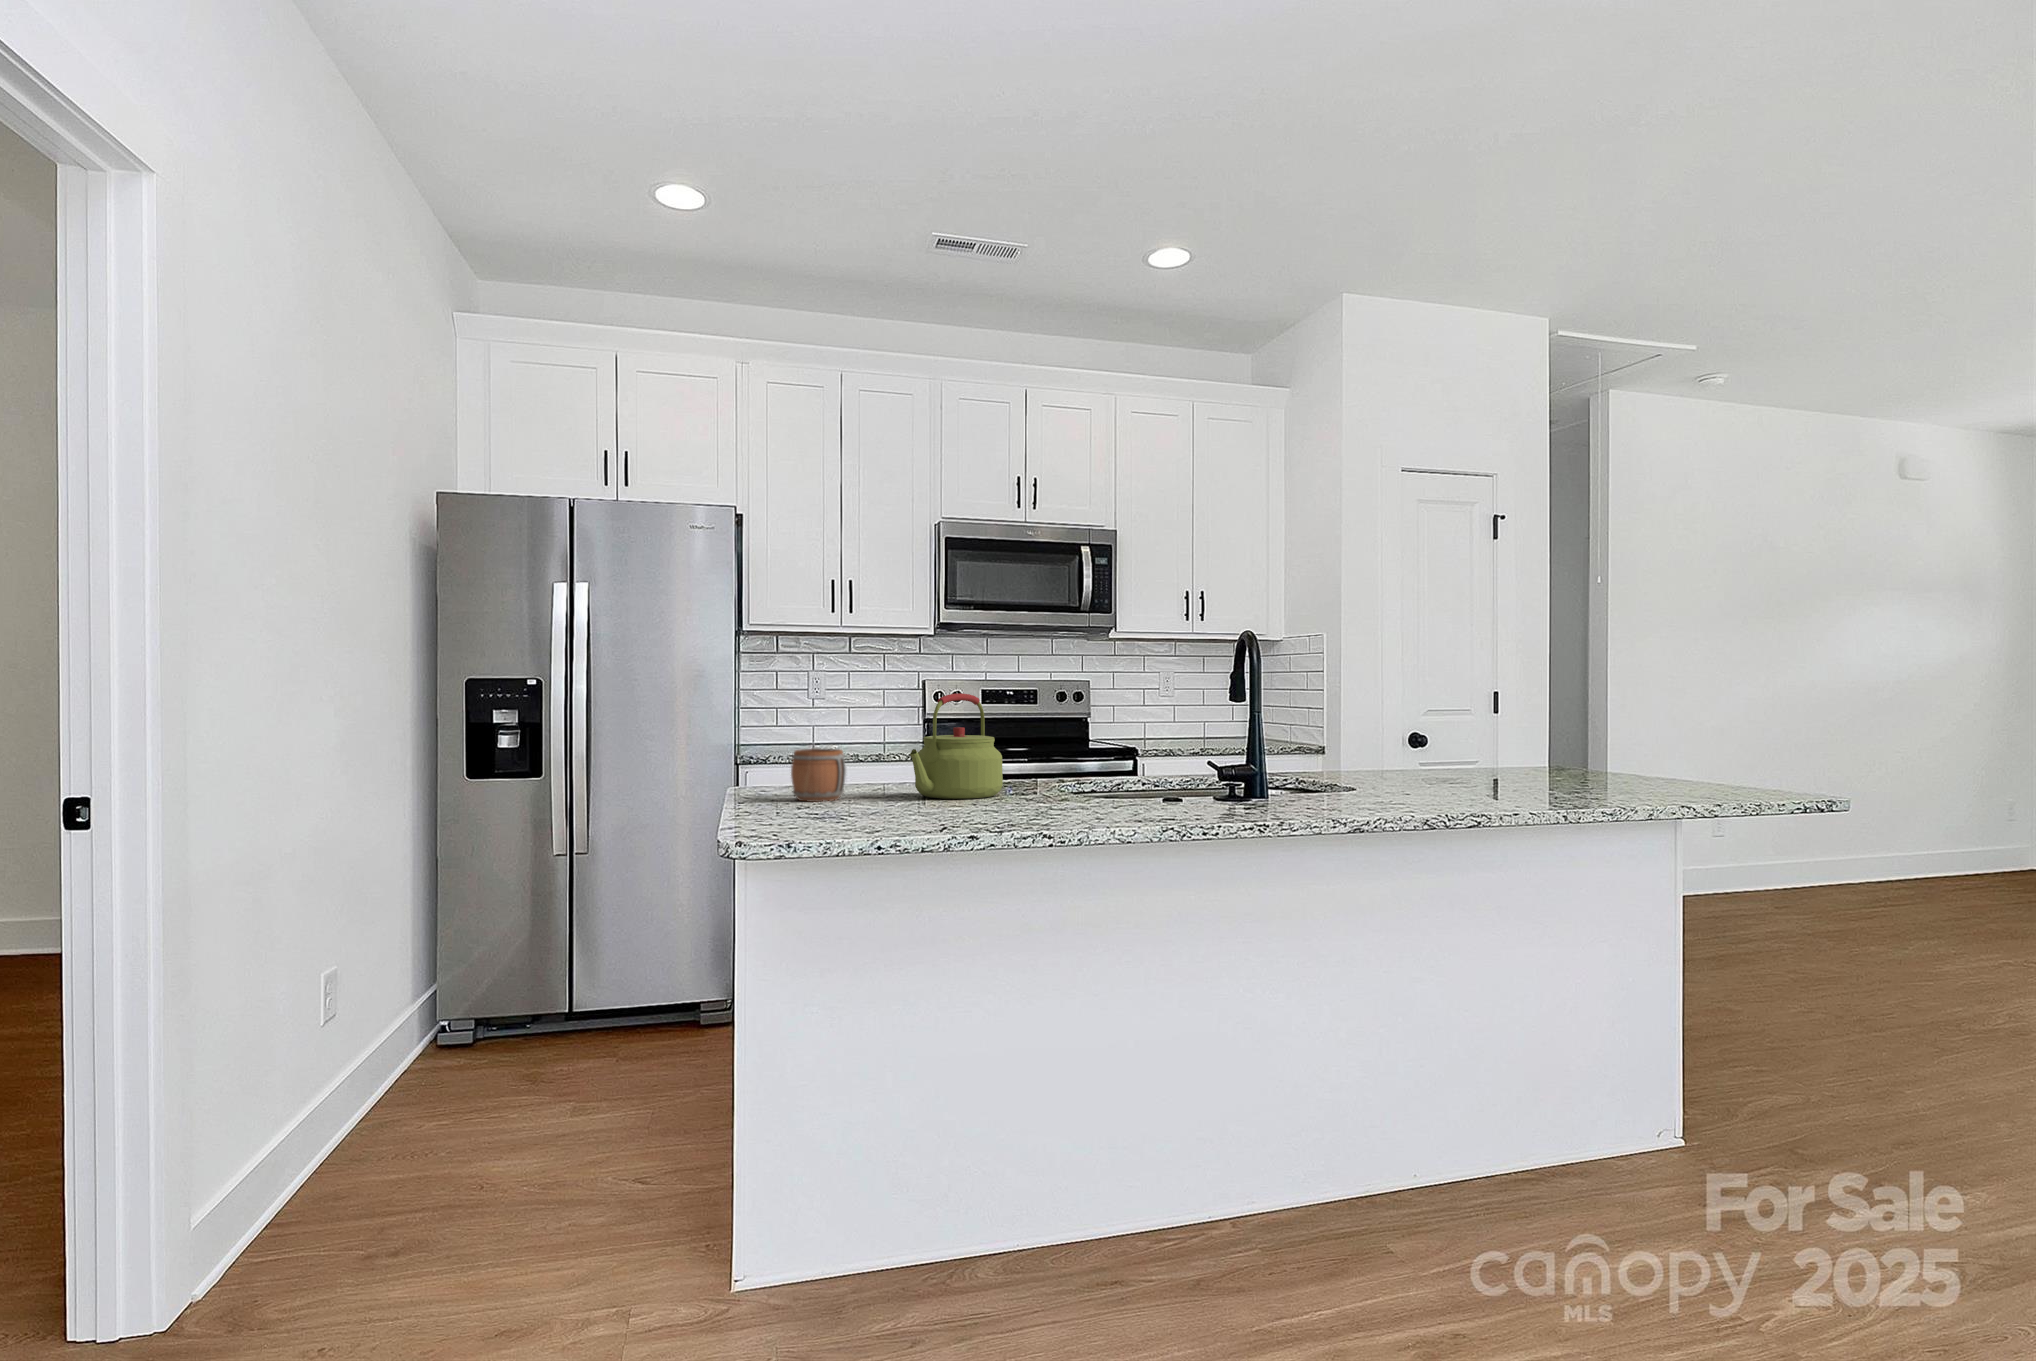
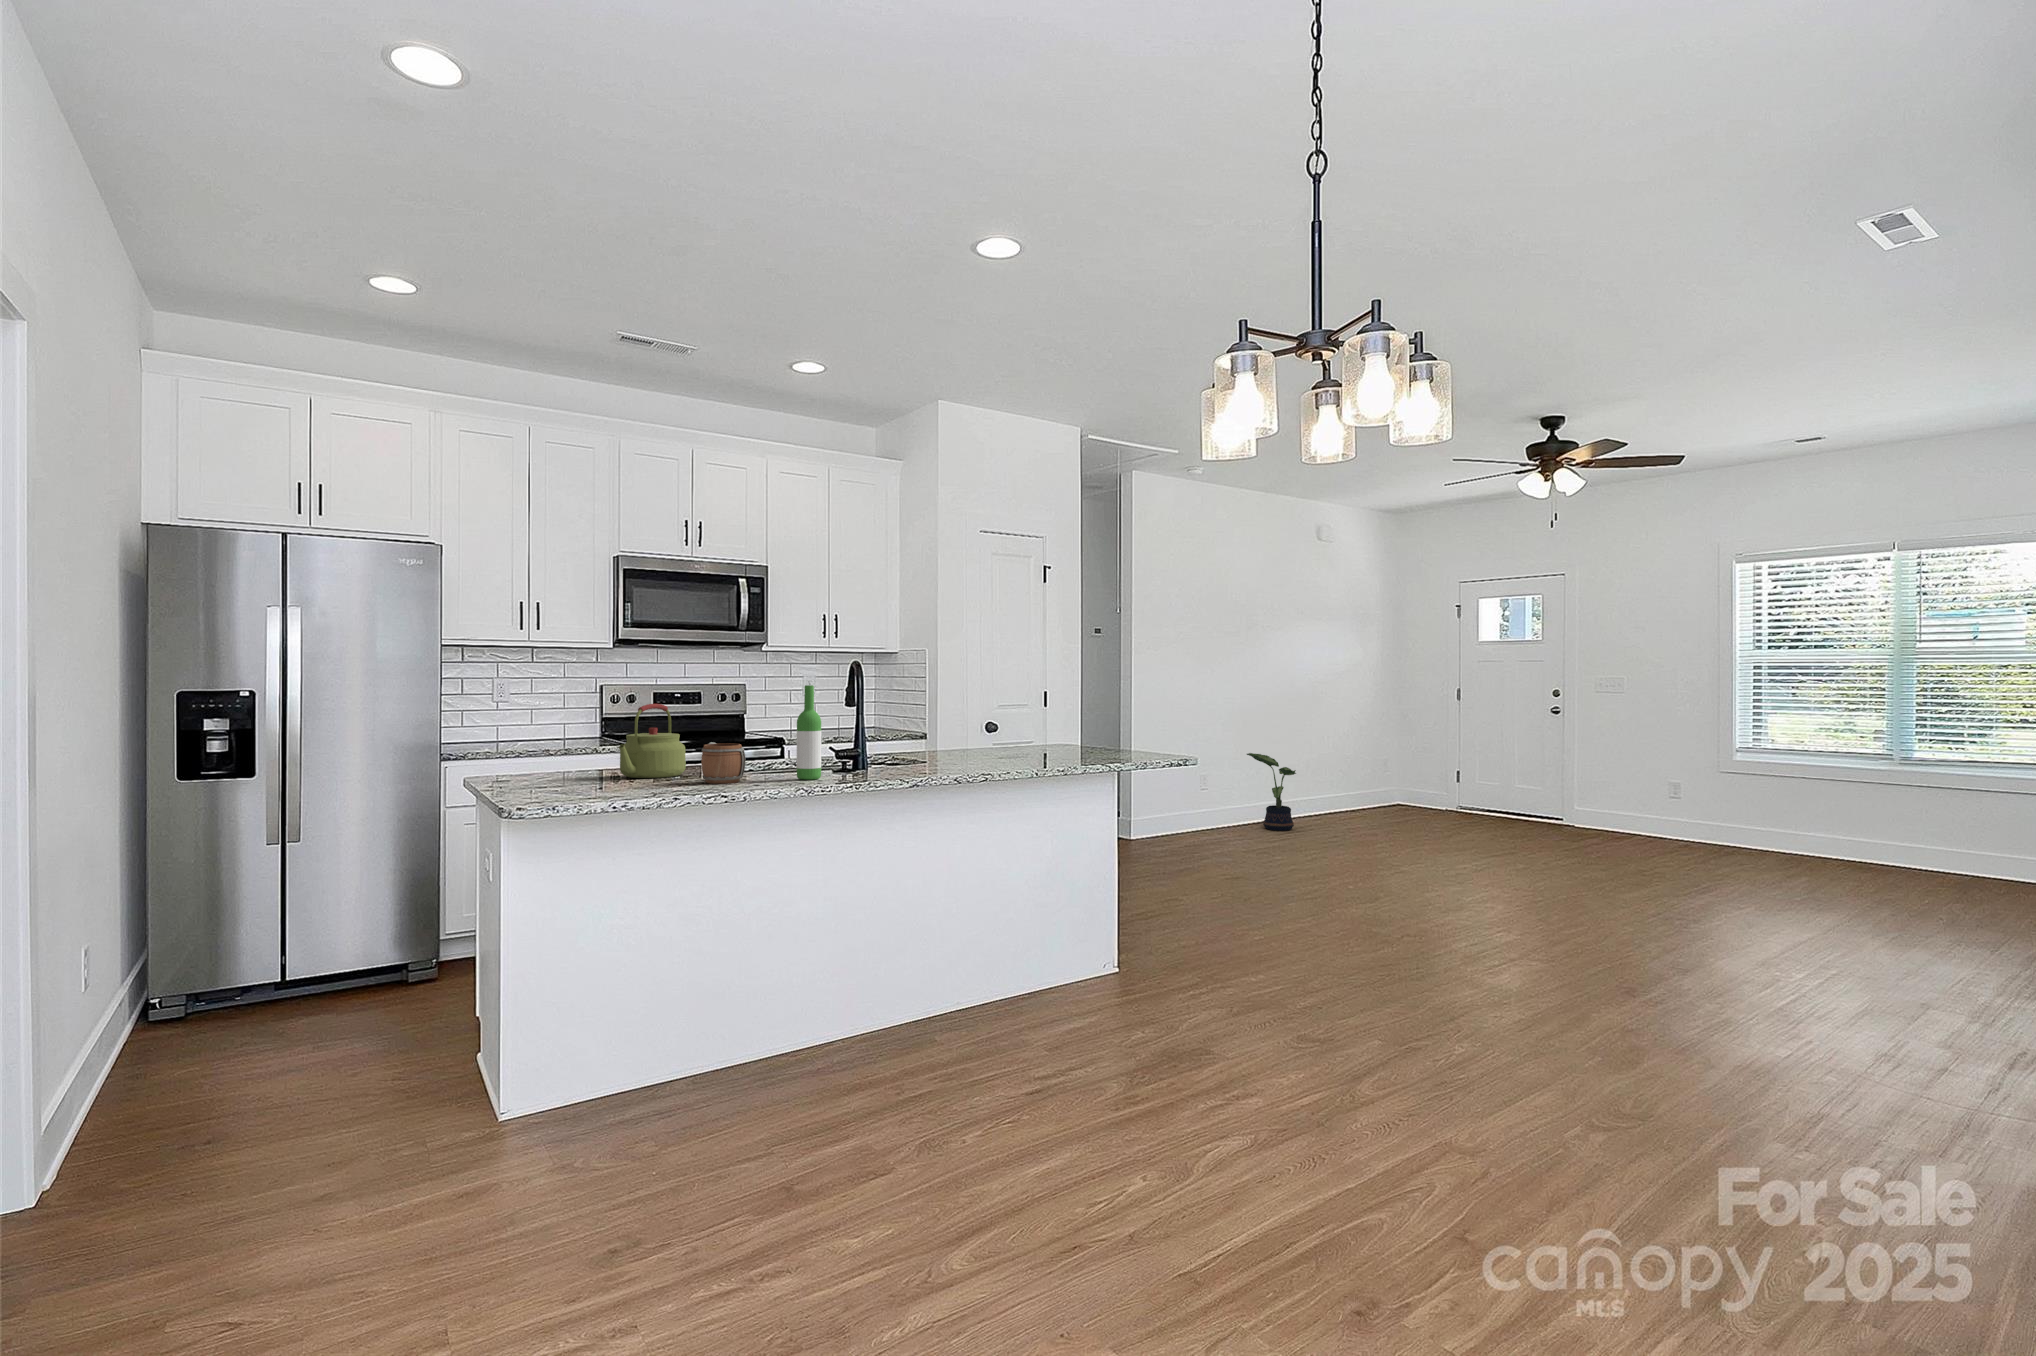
wine bottle: none [1161,662,1200,813] -> present [797,685,821,780]
mug: present [791,747,846,802] -> present [701,742,745,784]
potted plant: none [1779,785,1875,900] -> present [1247,753,1296,831]

